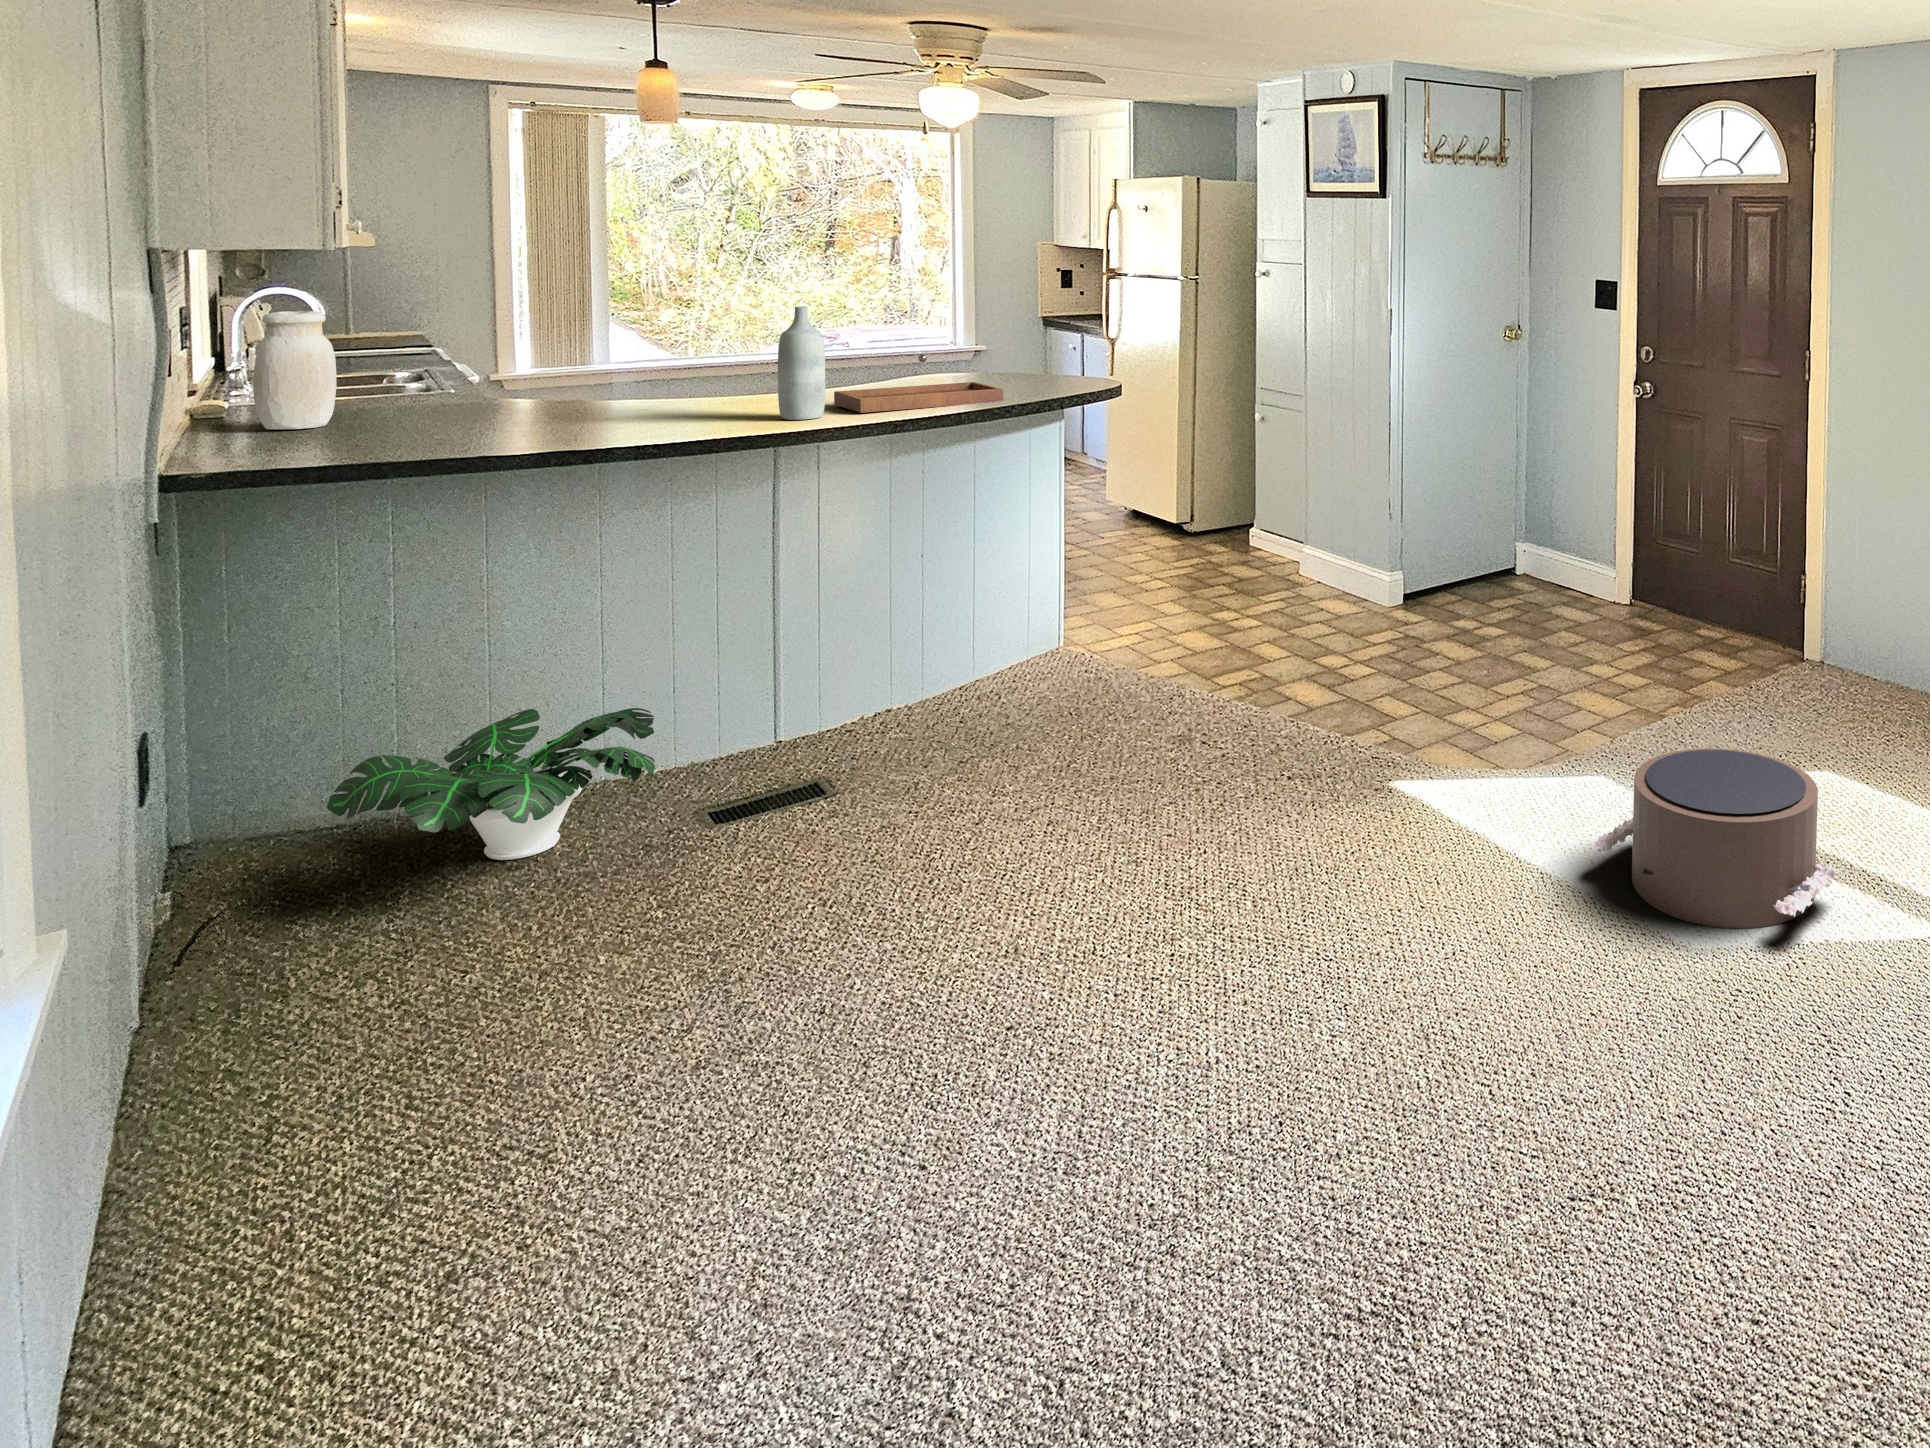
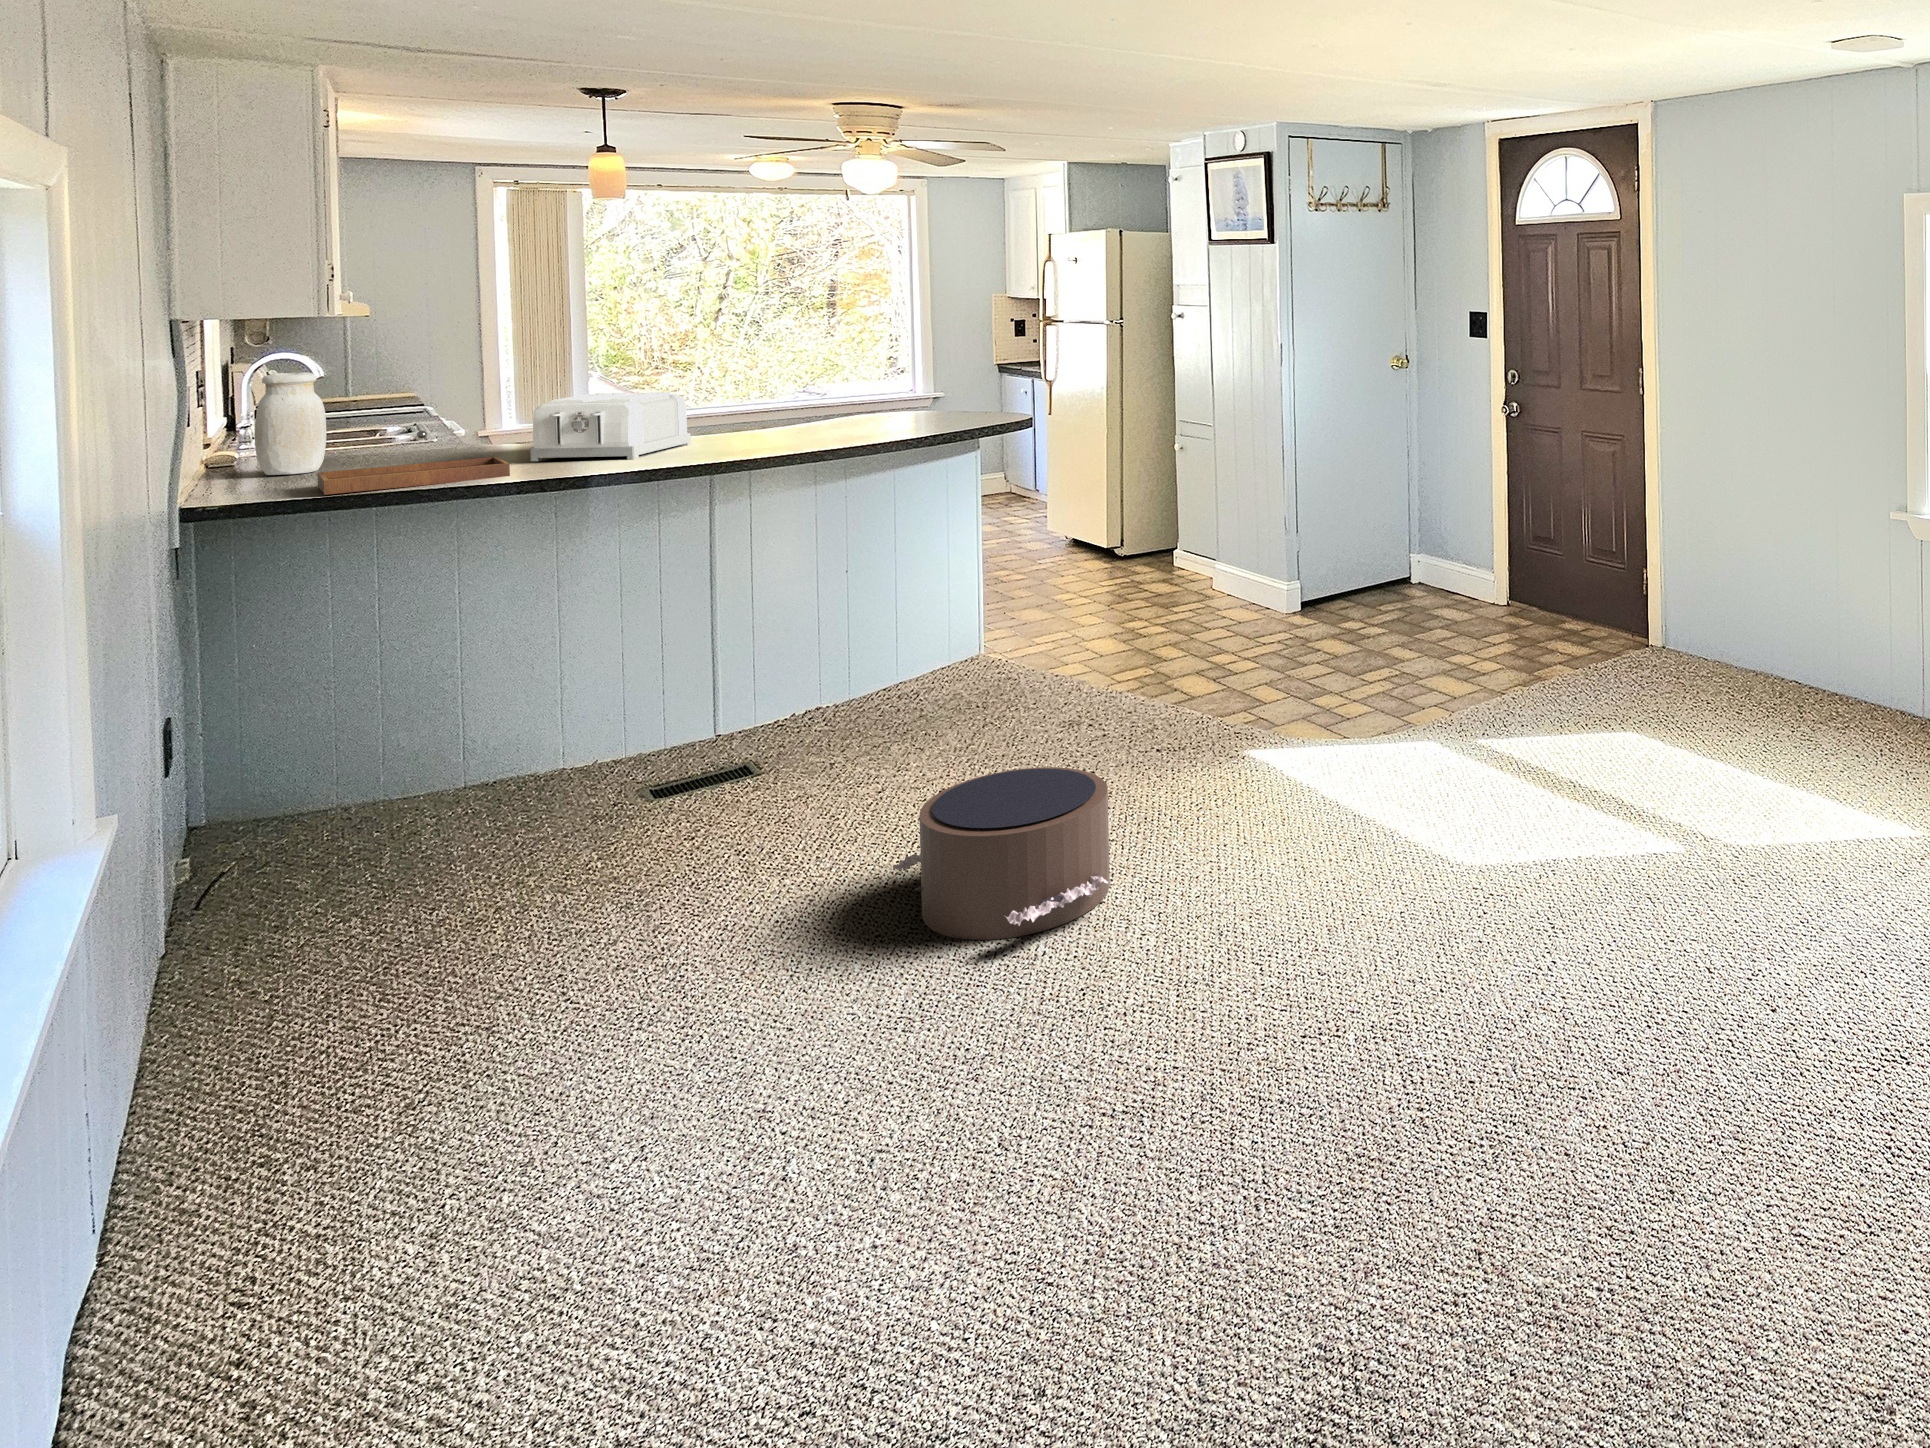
bottle: present [778,306,825,420] -> none [709,355,751,454]
toaster: none [572,345,752,423] -> present [530,392,691,461]
tray: present [834,355,1003,413] -> present [317,431,510,495]
potted plant: present [327,708,655,860] -> none [319,703,601,831]
pouf: present [1592,748,1840,928] -> present [892,767,1111,940]

